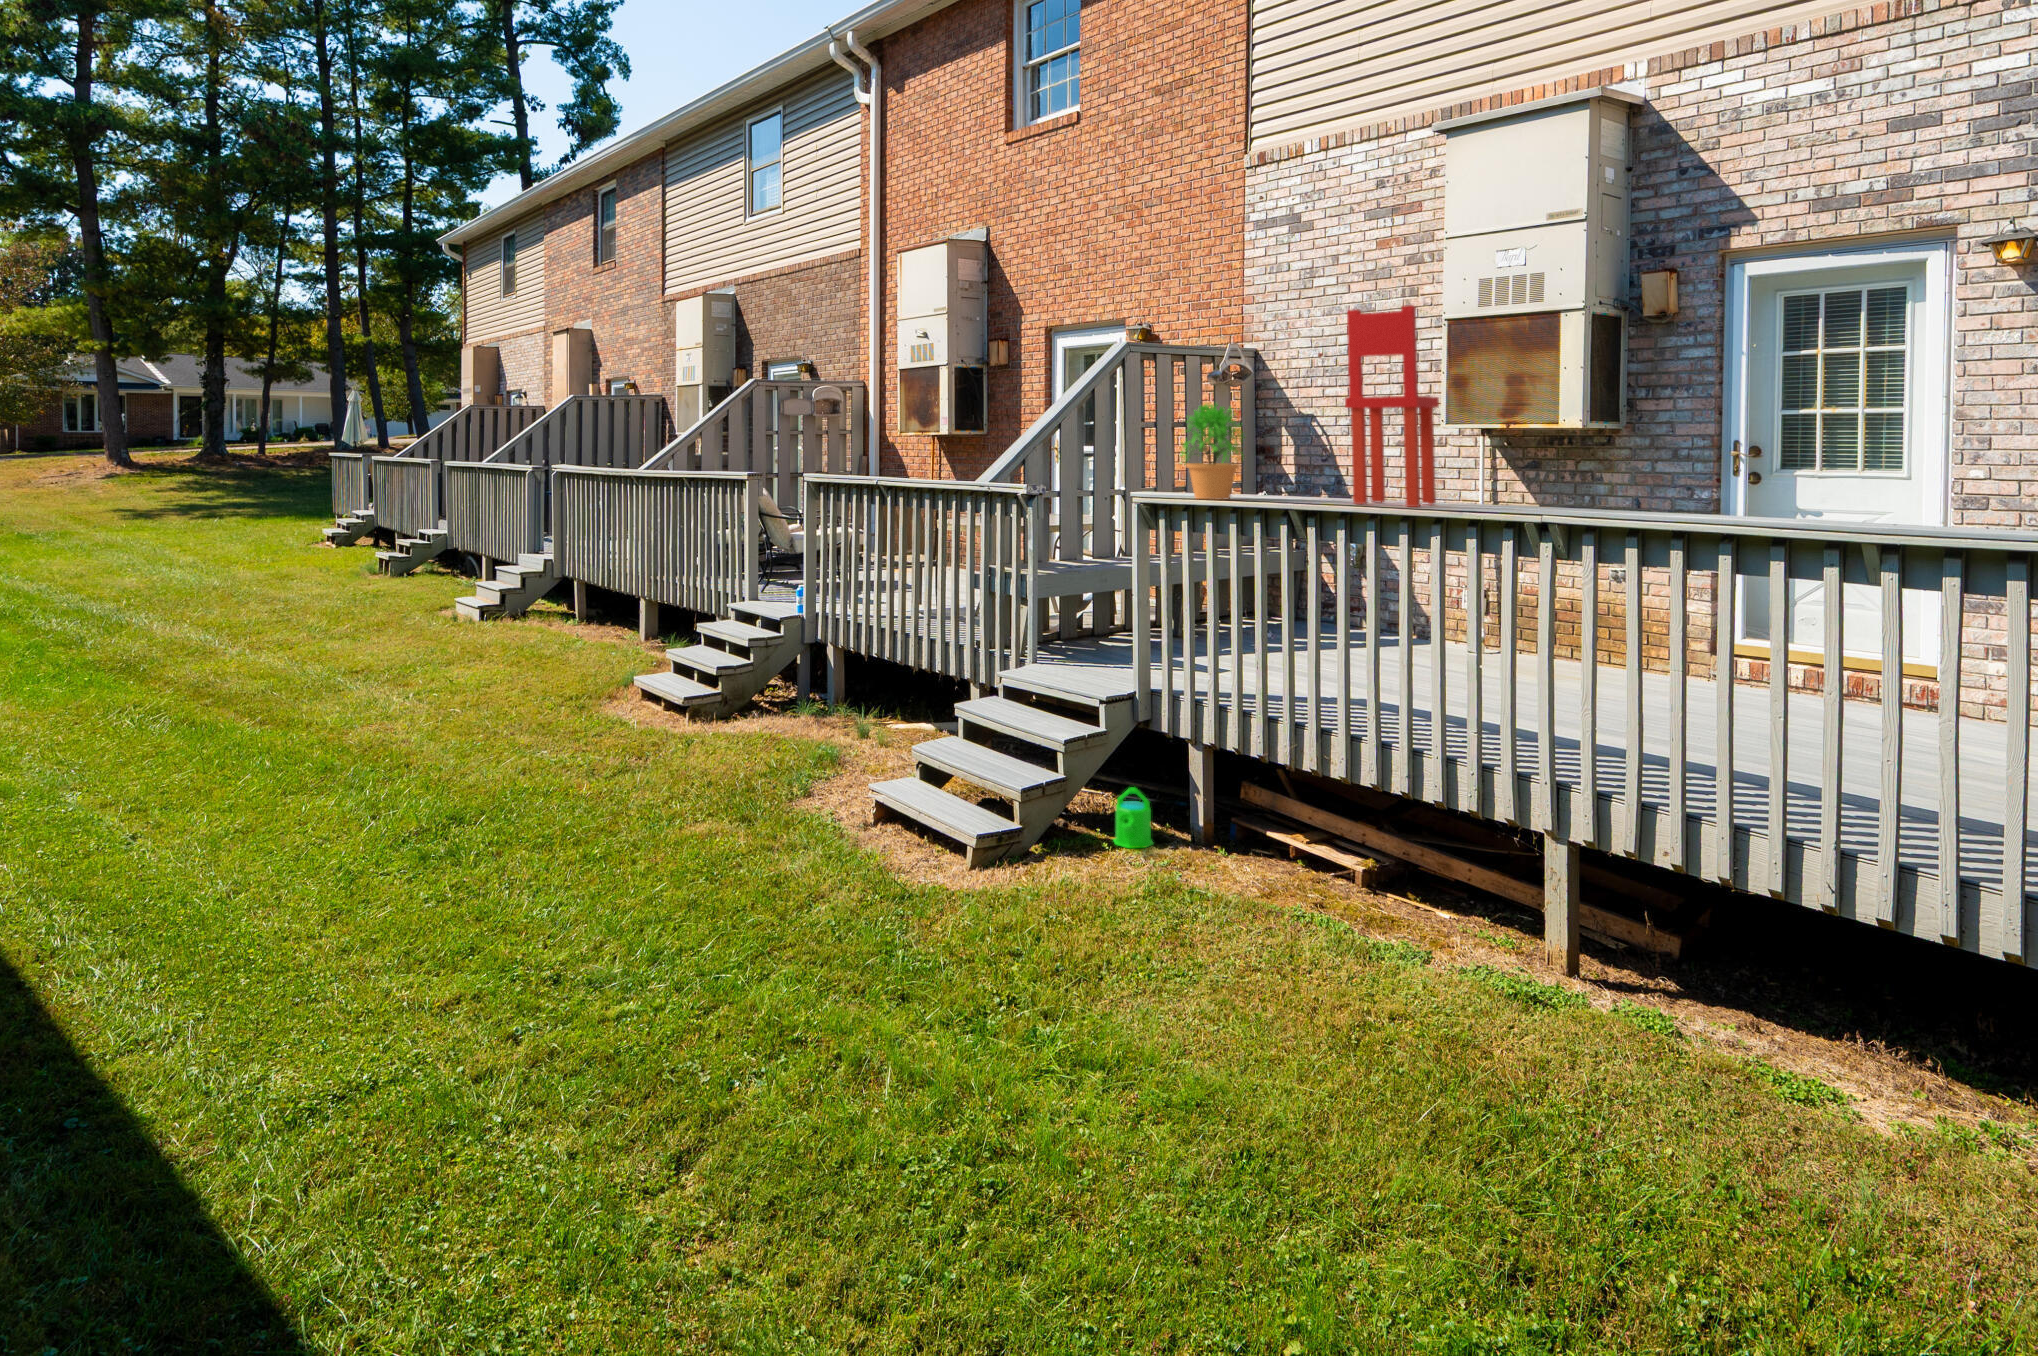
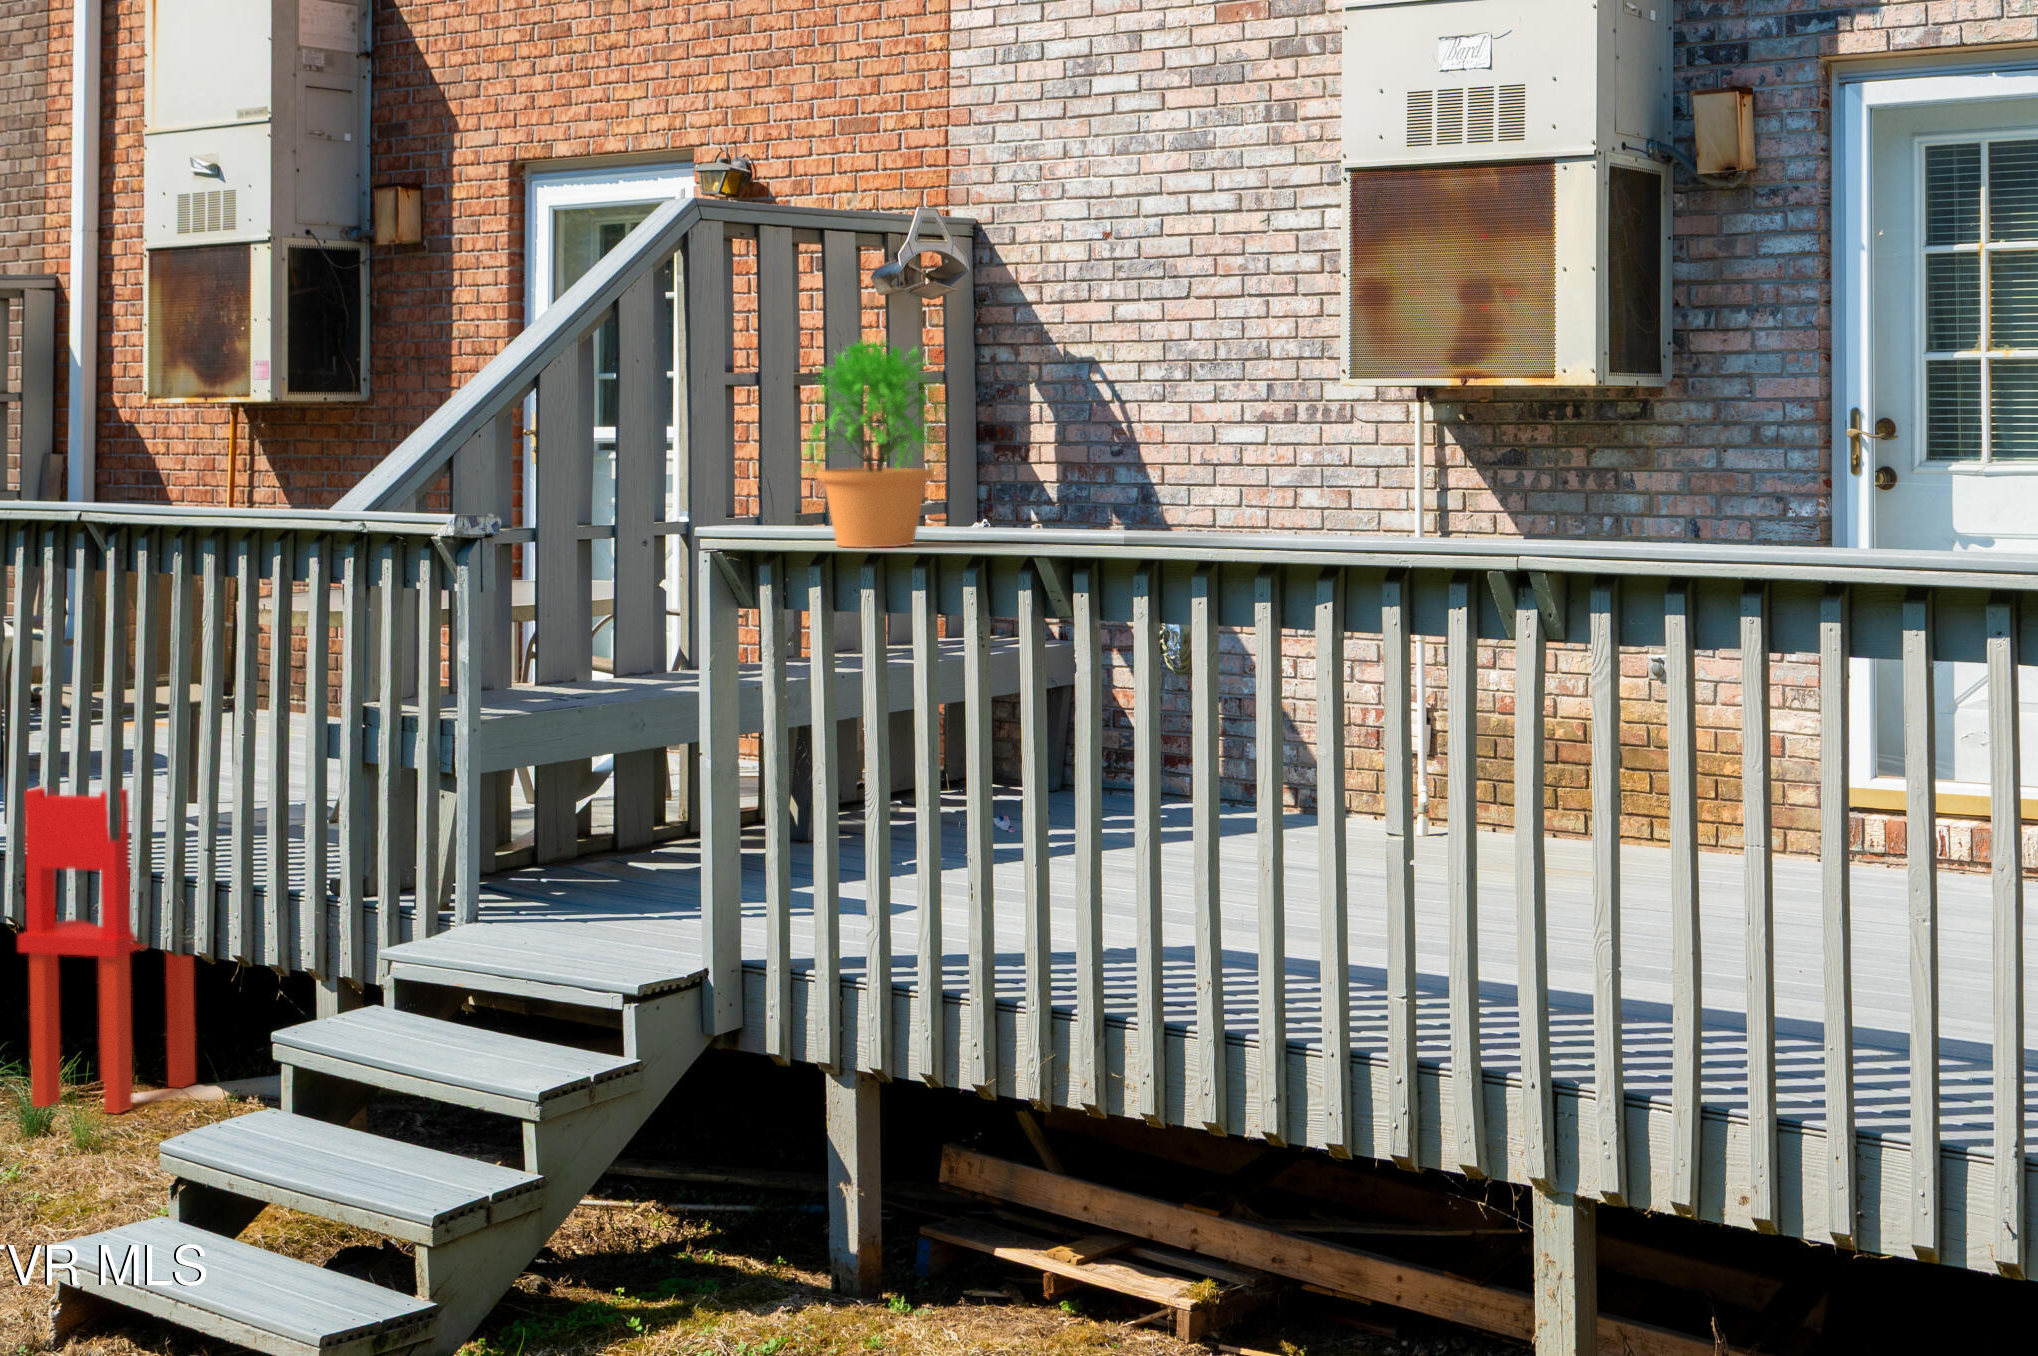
chair: present [1345,305,1439,507] -> present [18,787,195,1114]
watering can: present [1113,787,1153,848] -> none [651,1180,746,1315]

